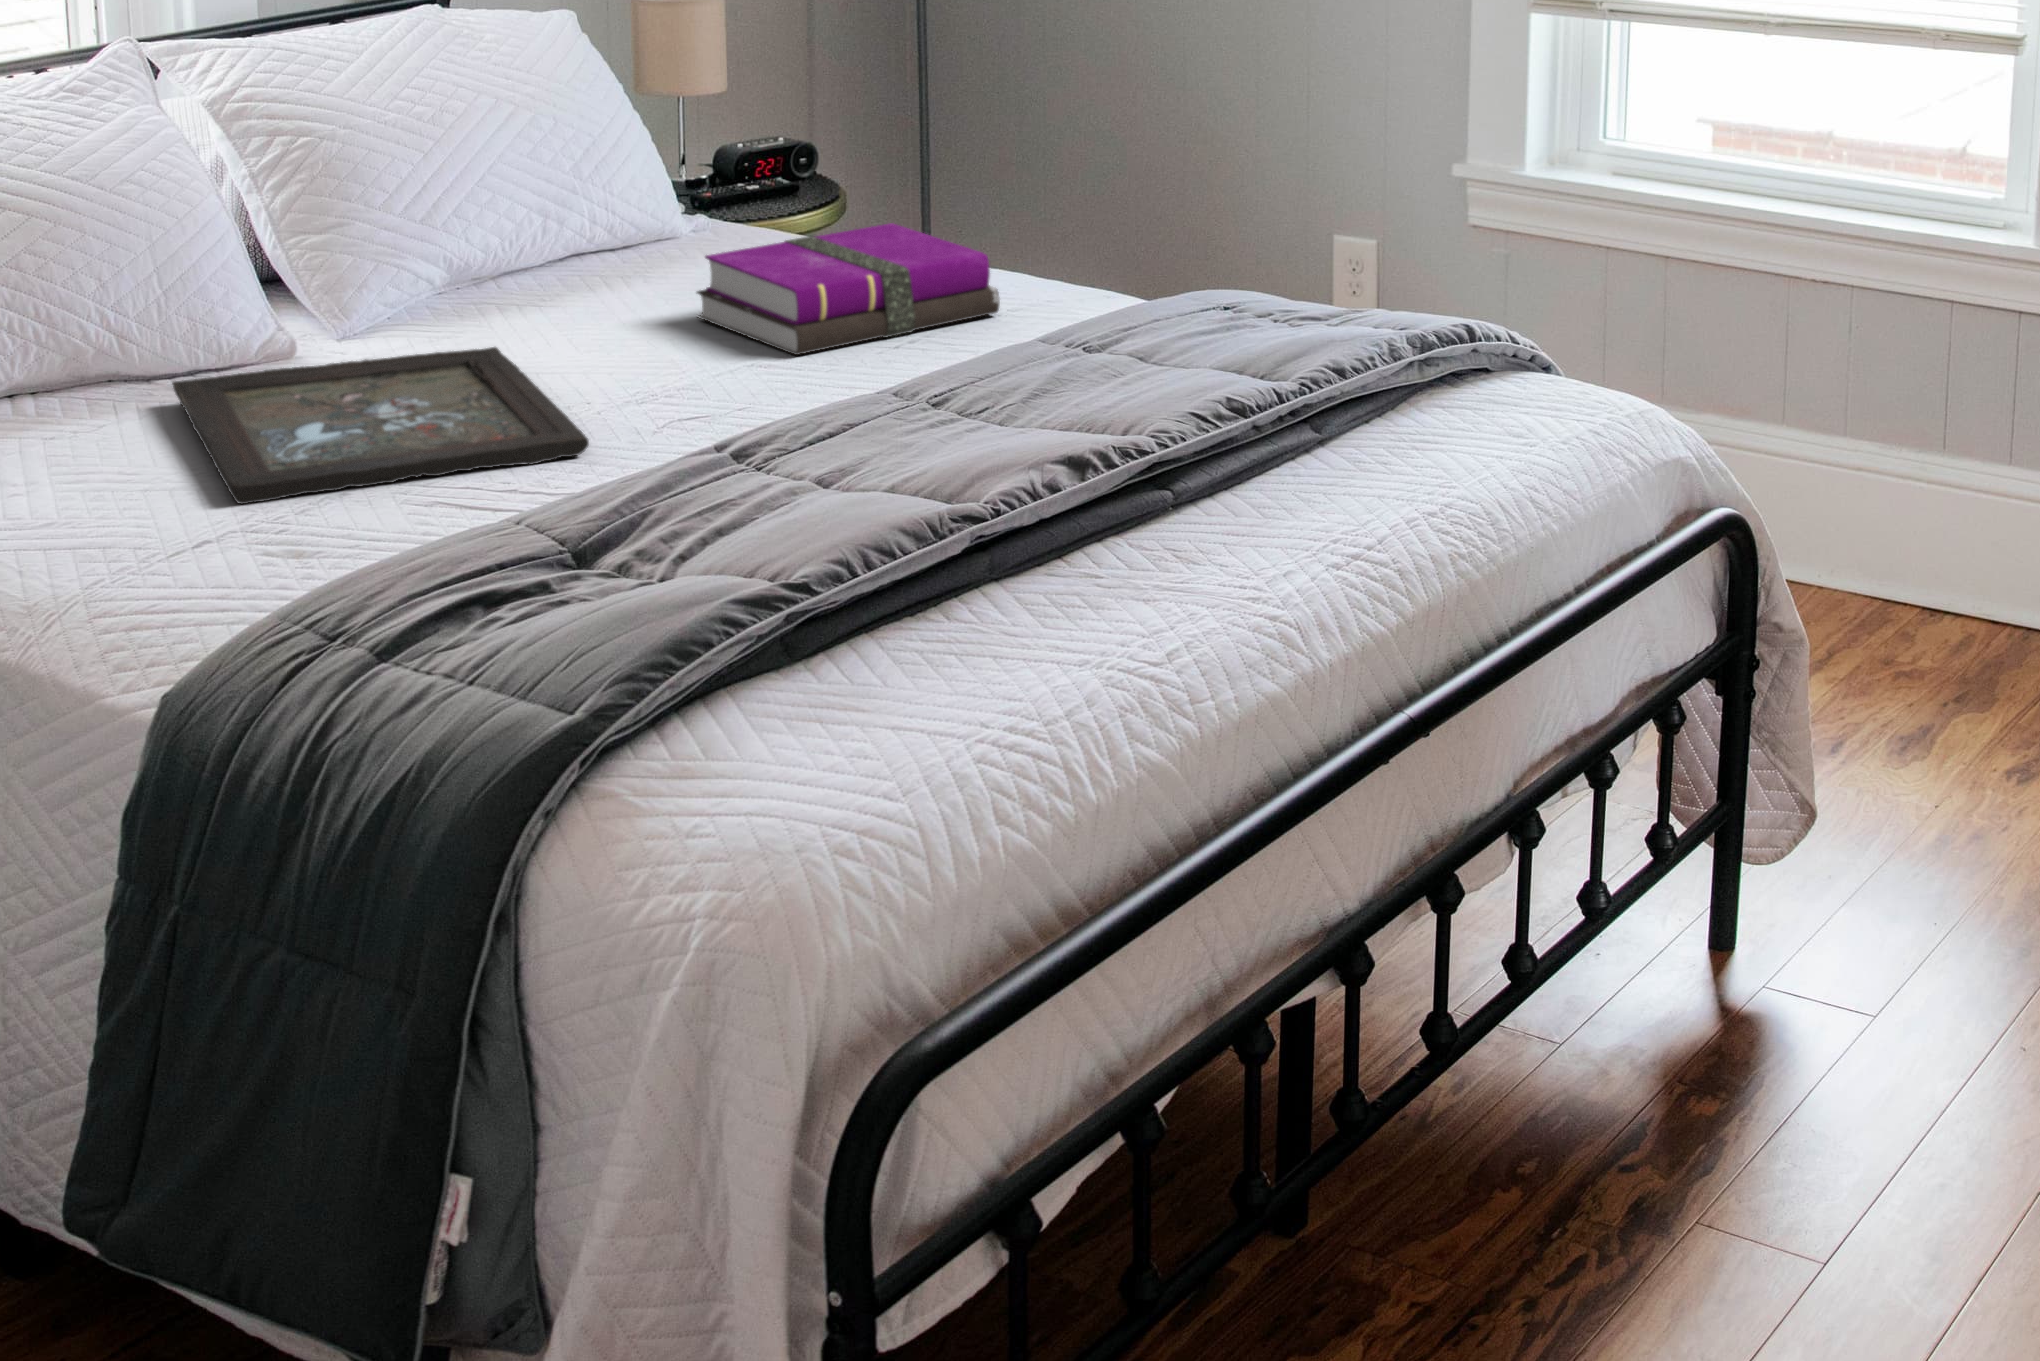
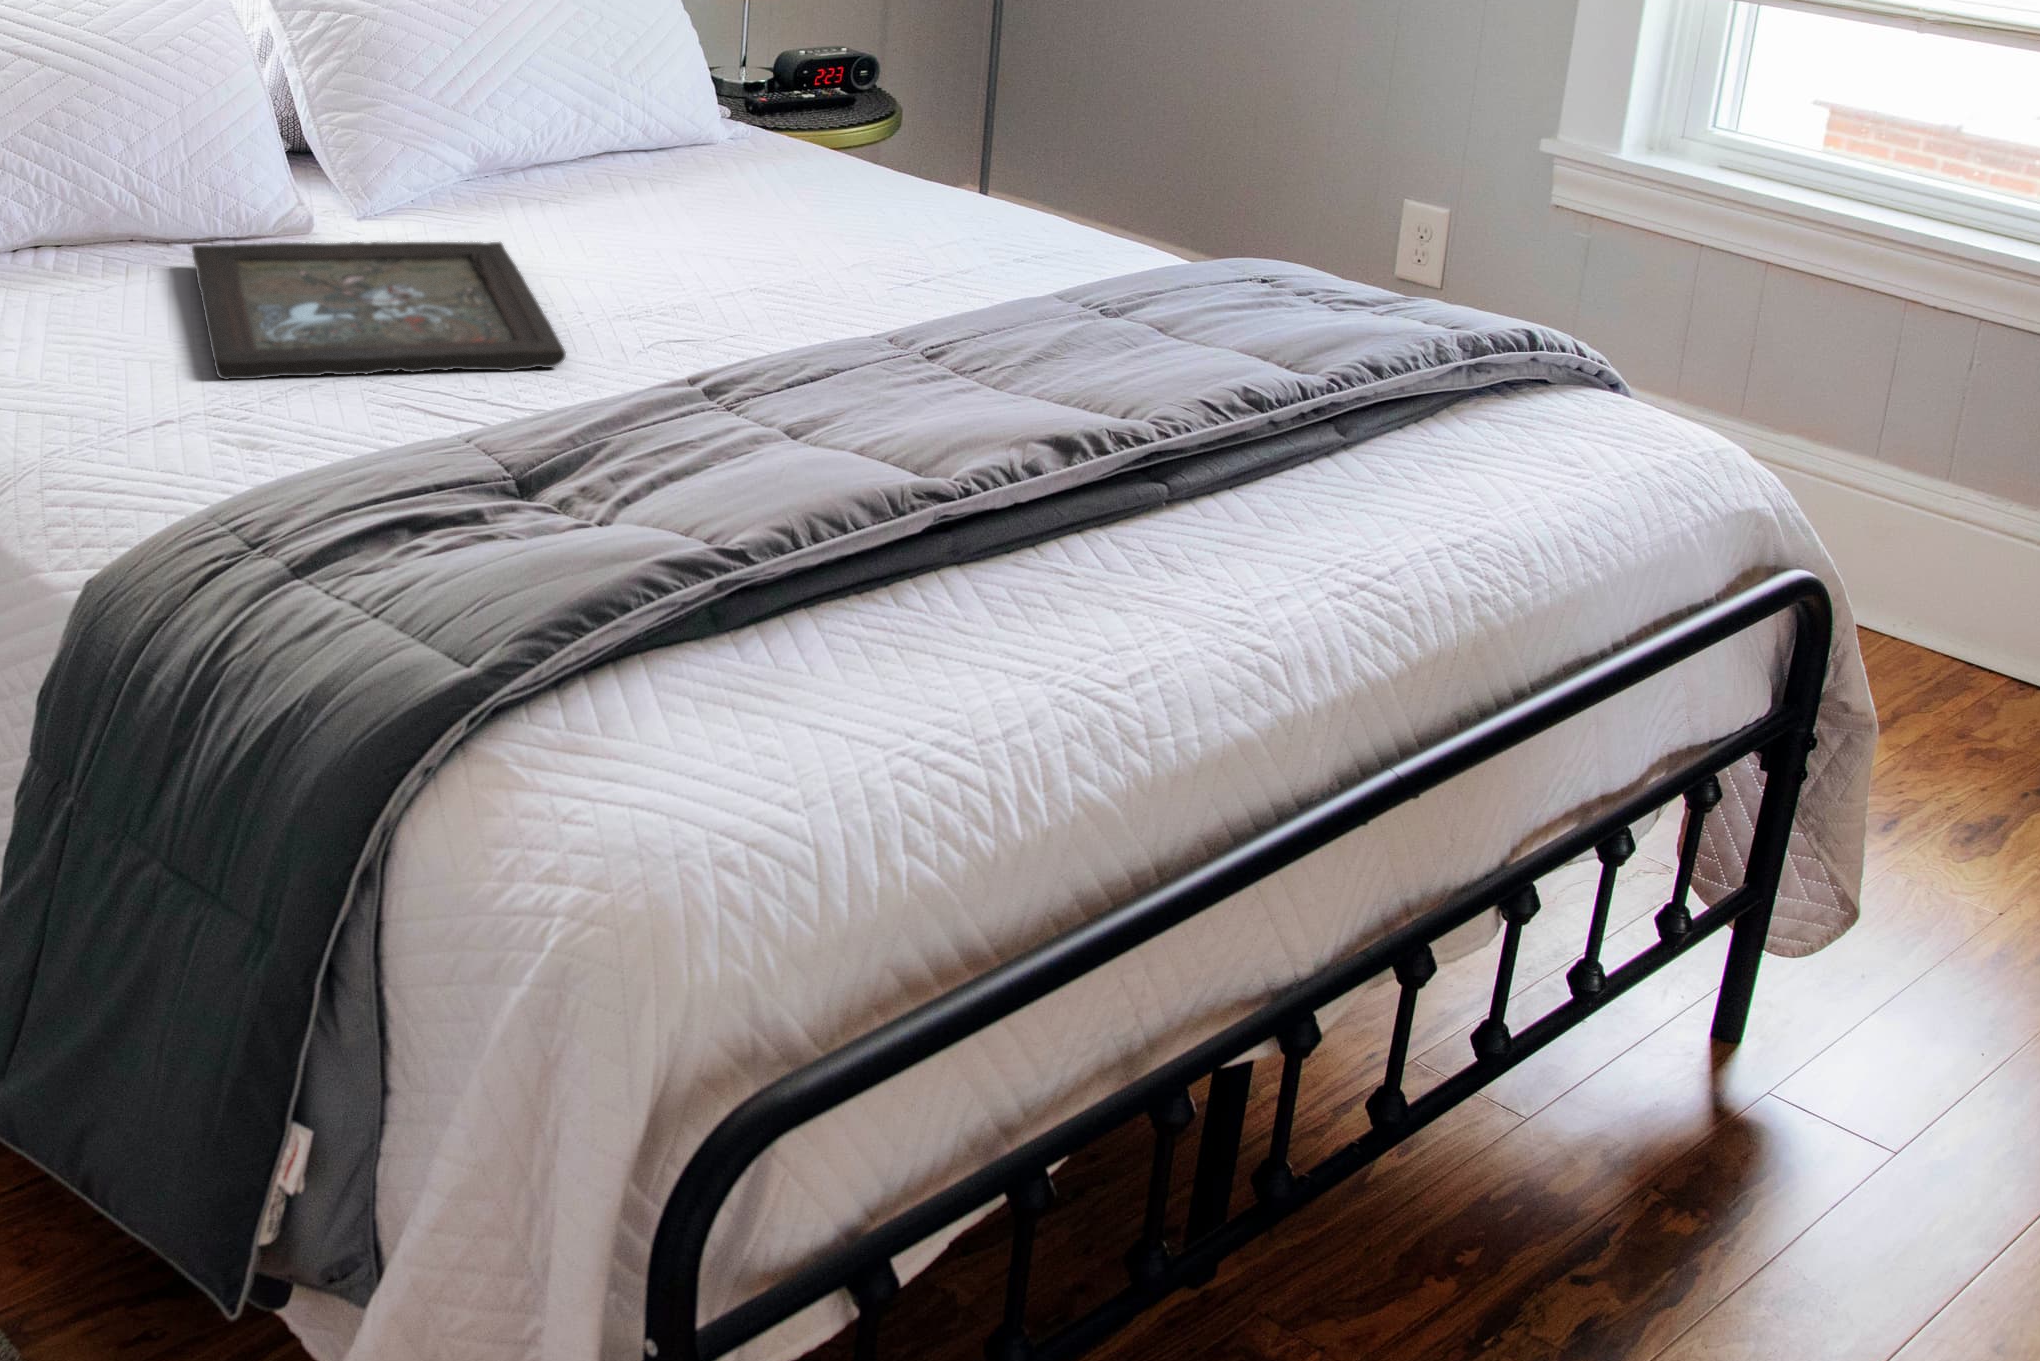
notebook: present [697,223,1000,355] -> none [705,153,1014,282]

